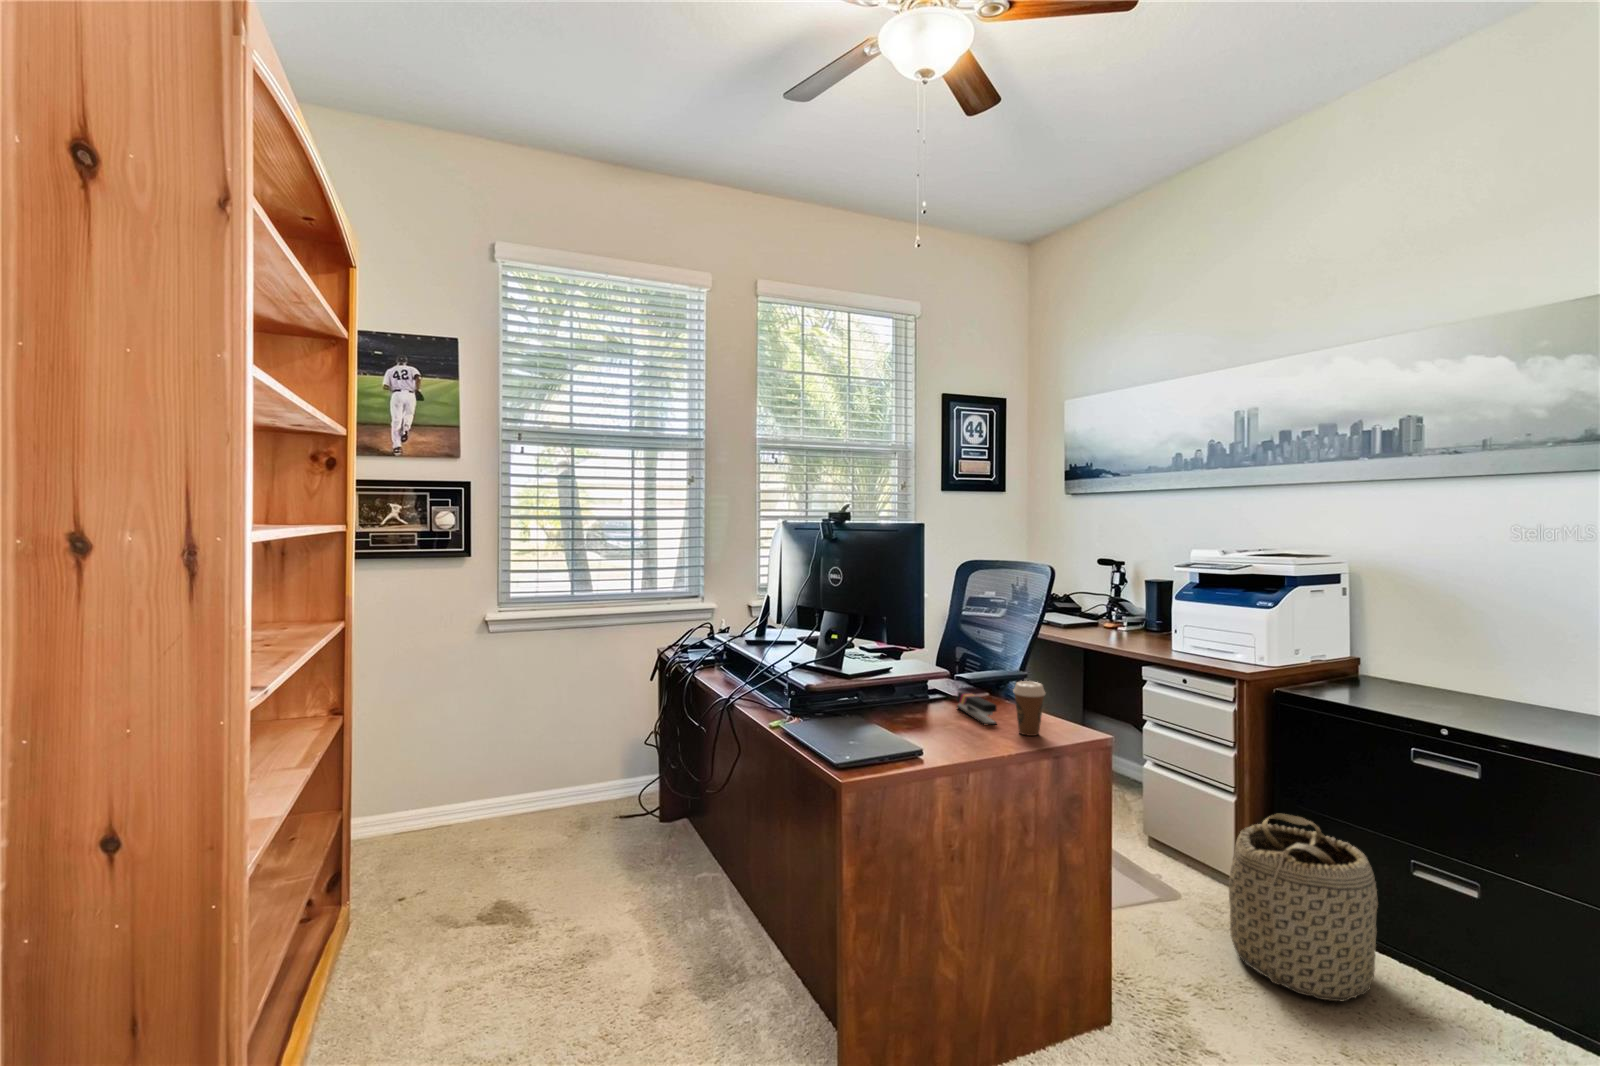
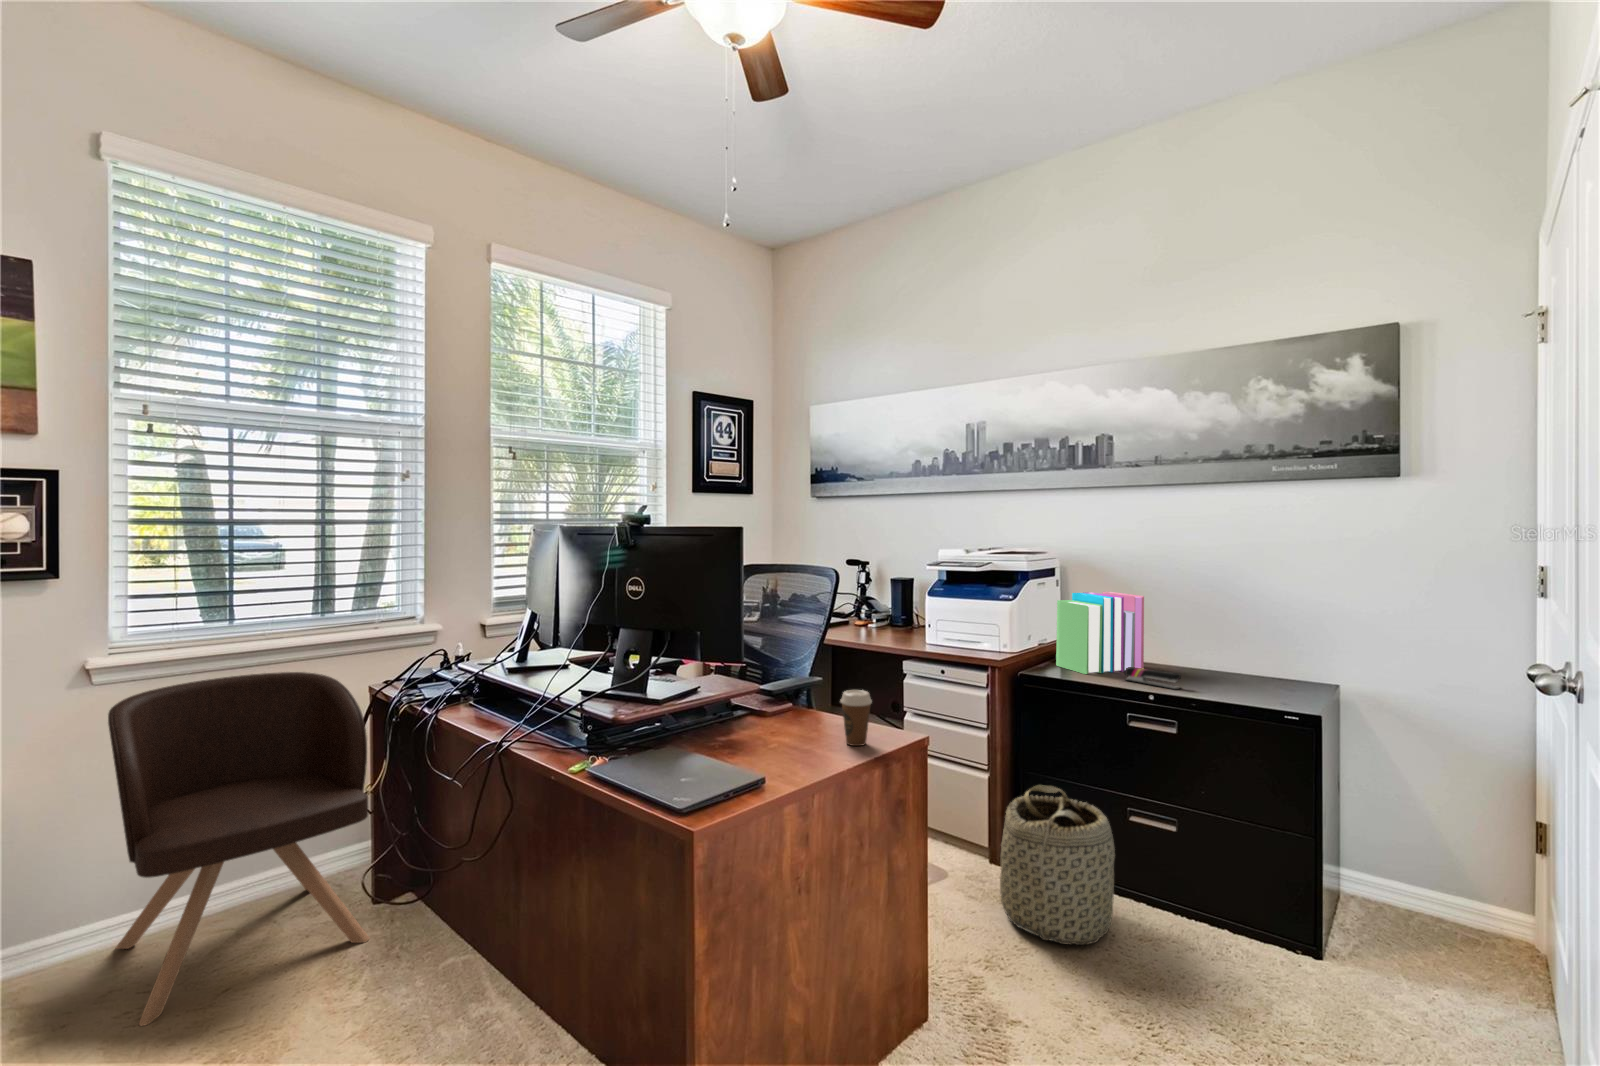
books: none [1334,602,1460,700] -> present [1056,592,1144,674]
armchair: none [493,634,652,874] -> present [108,672,370,1026]
stapler: present [957,692,997,725] -> present [1125,667,1181,690]

